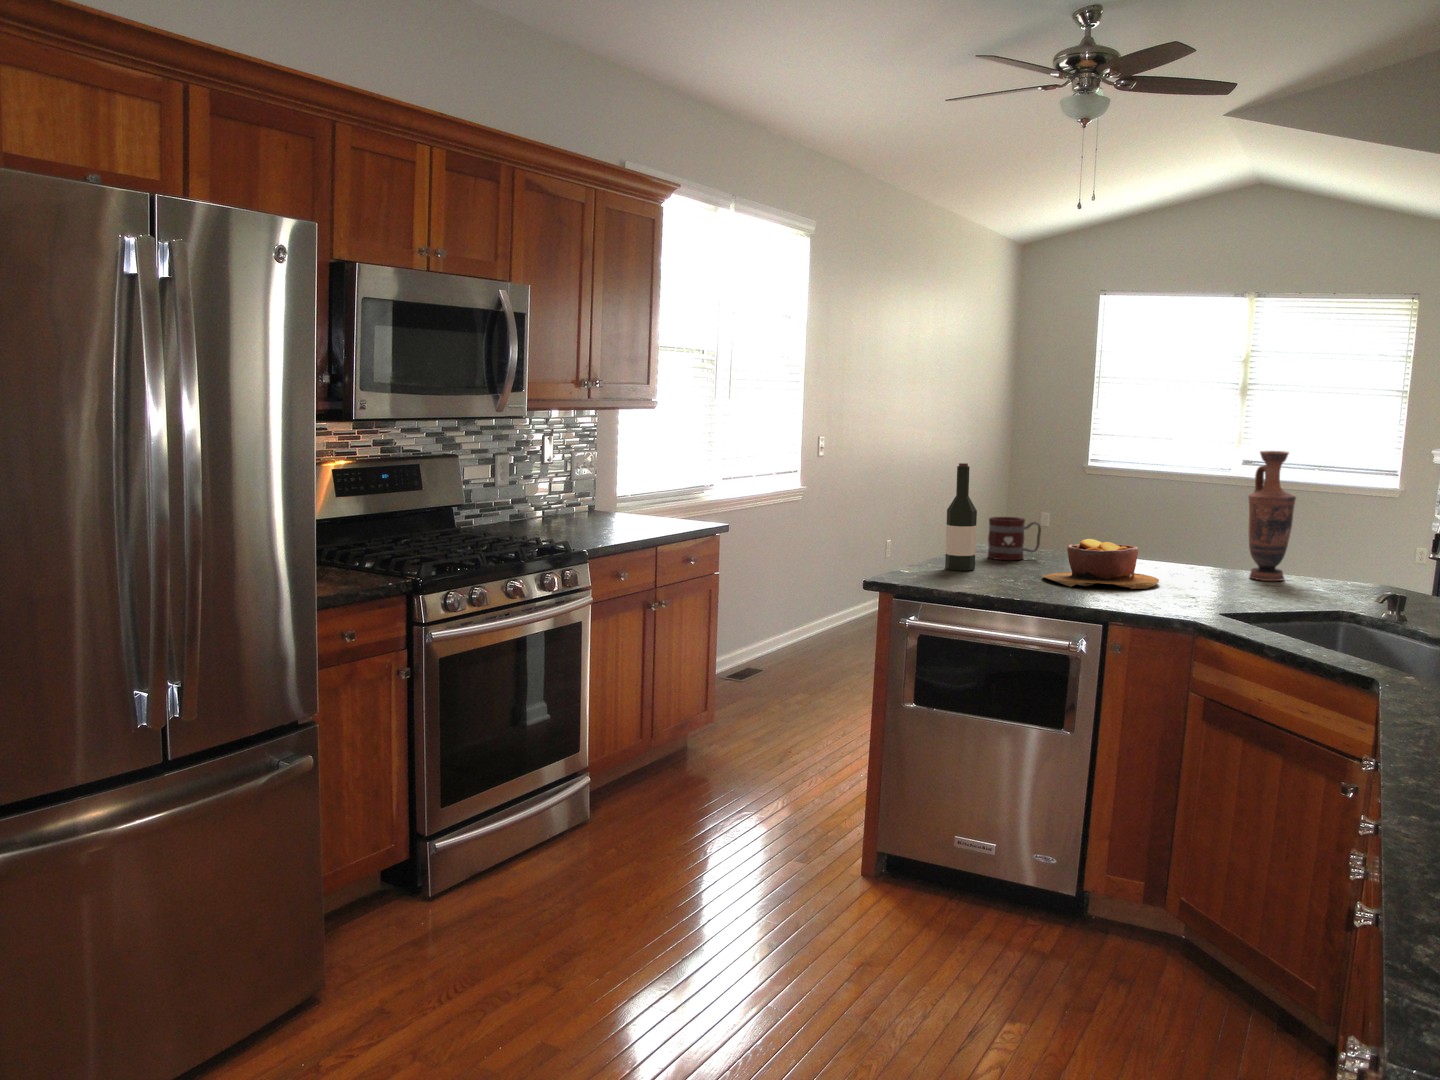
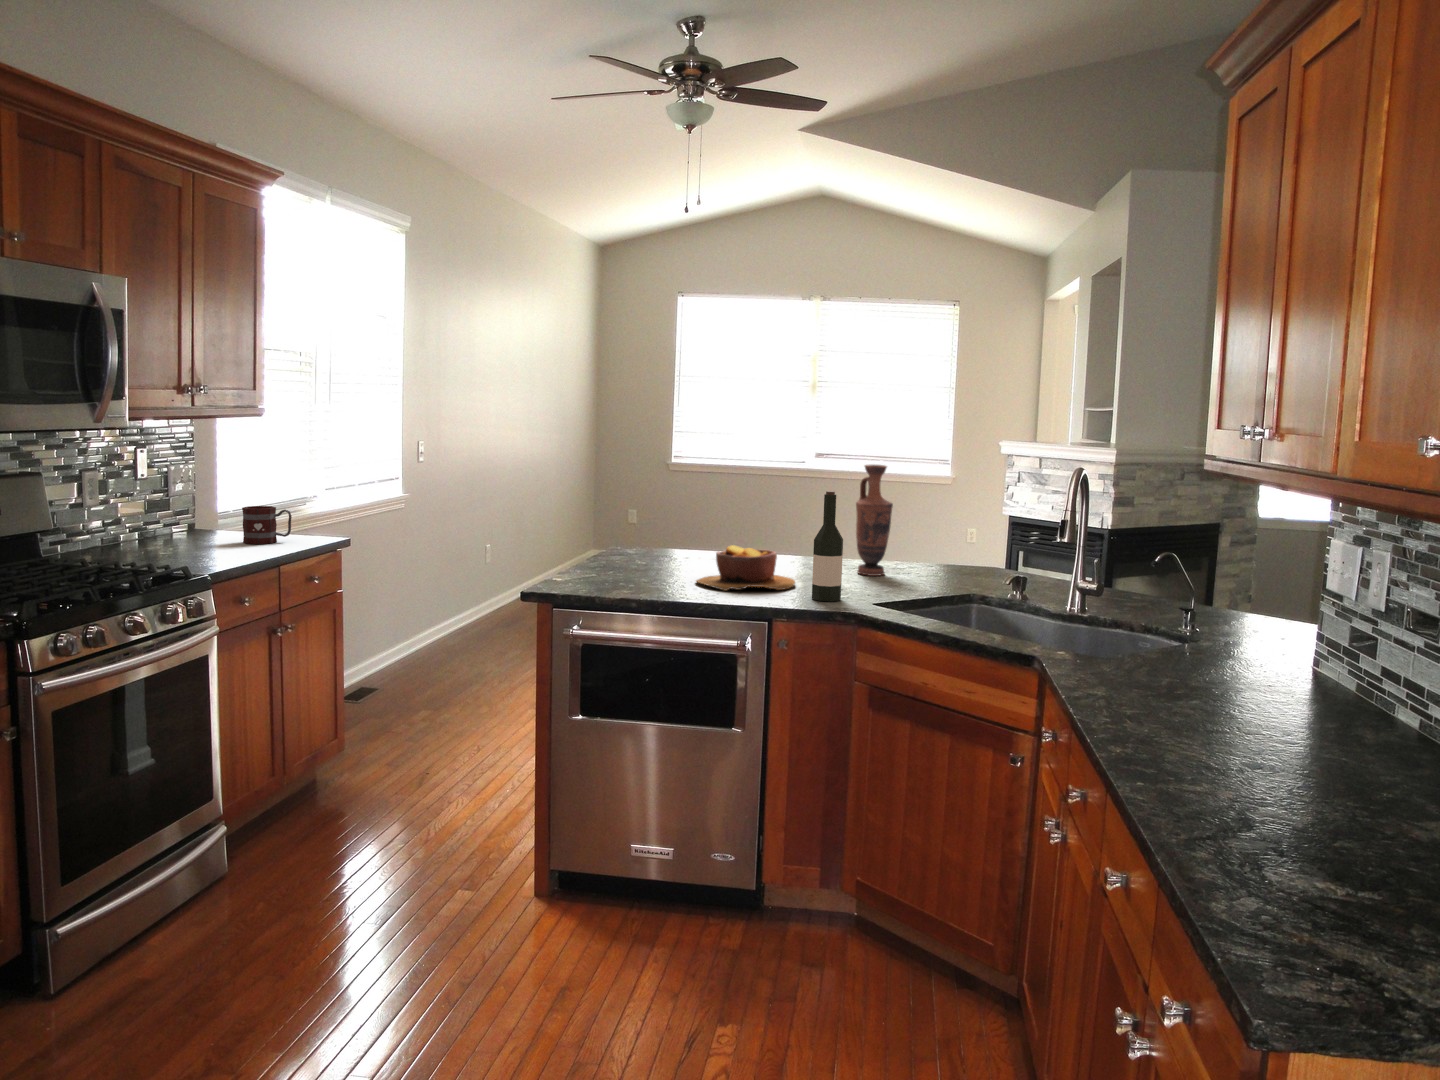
wine bottle: present [945,463,977,571] -> present [812,491,843,601]
mug: present [988,517,1041,560] -> present [242,506,292,544]

